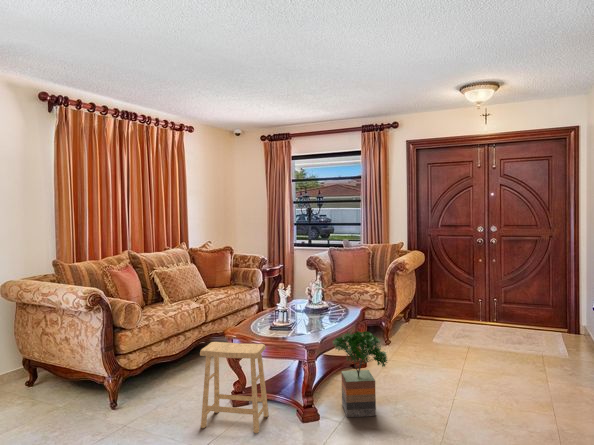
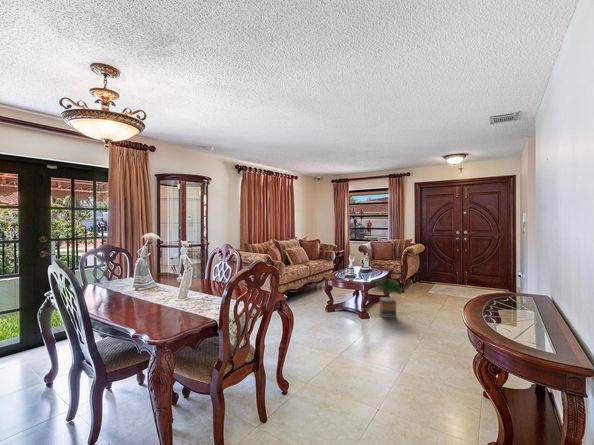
footstool: present [200,342,269,433] -> none [316,281,346,320]

